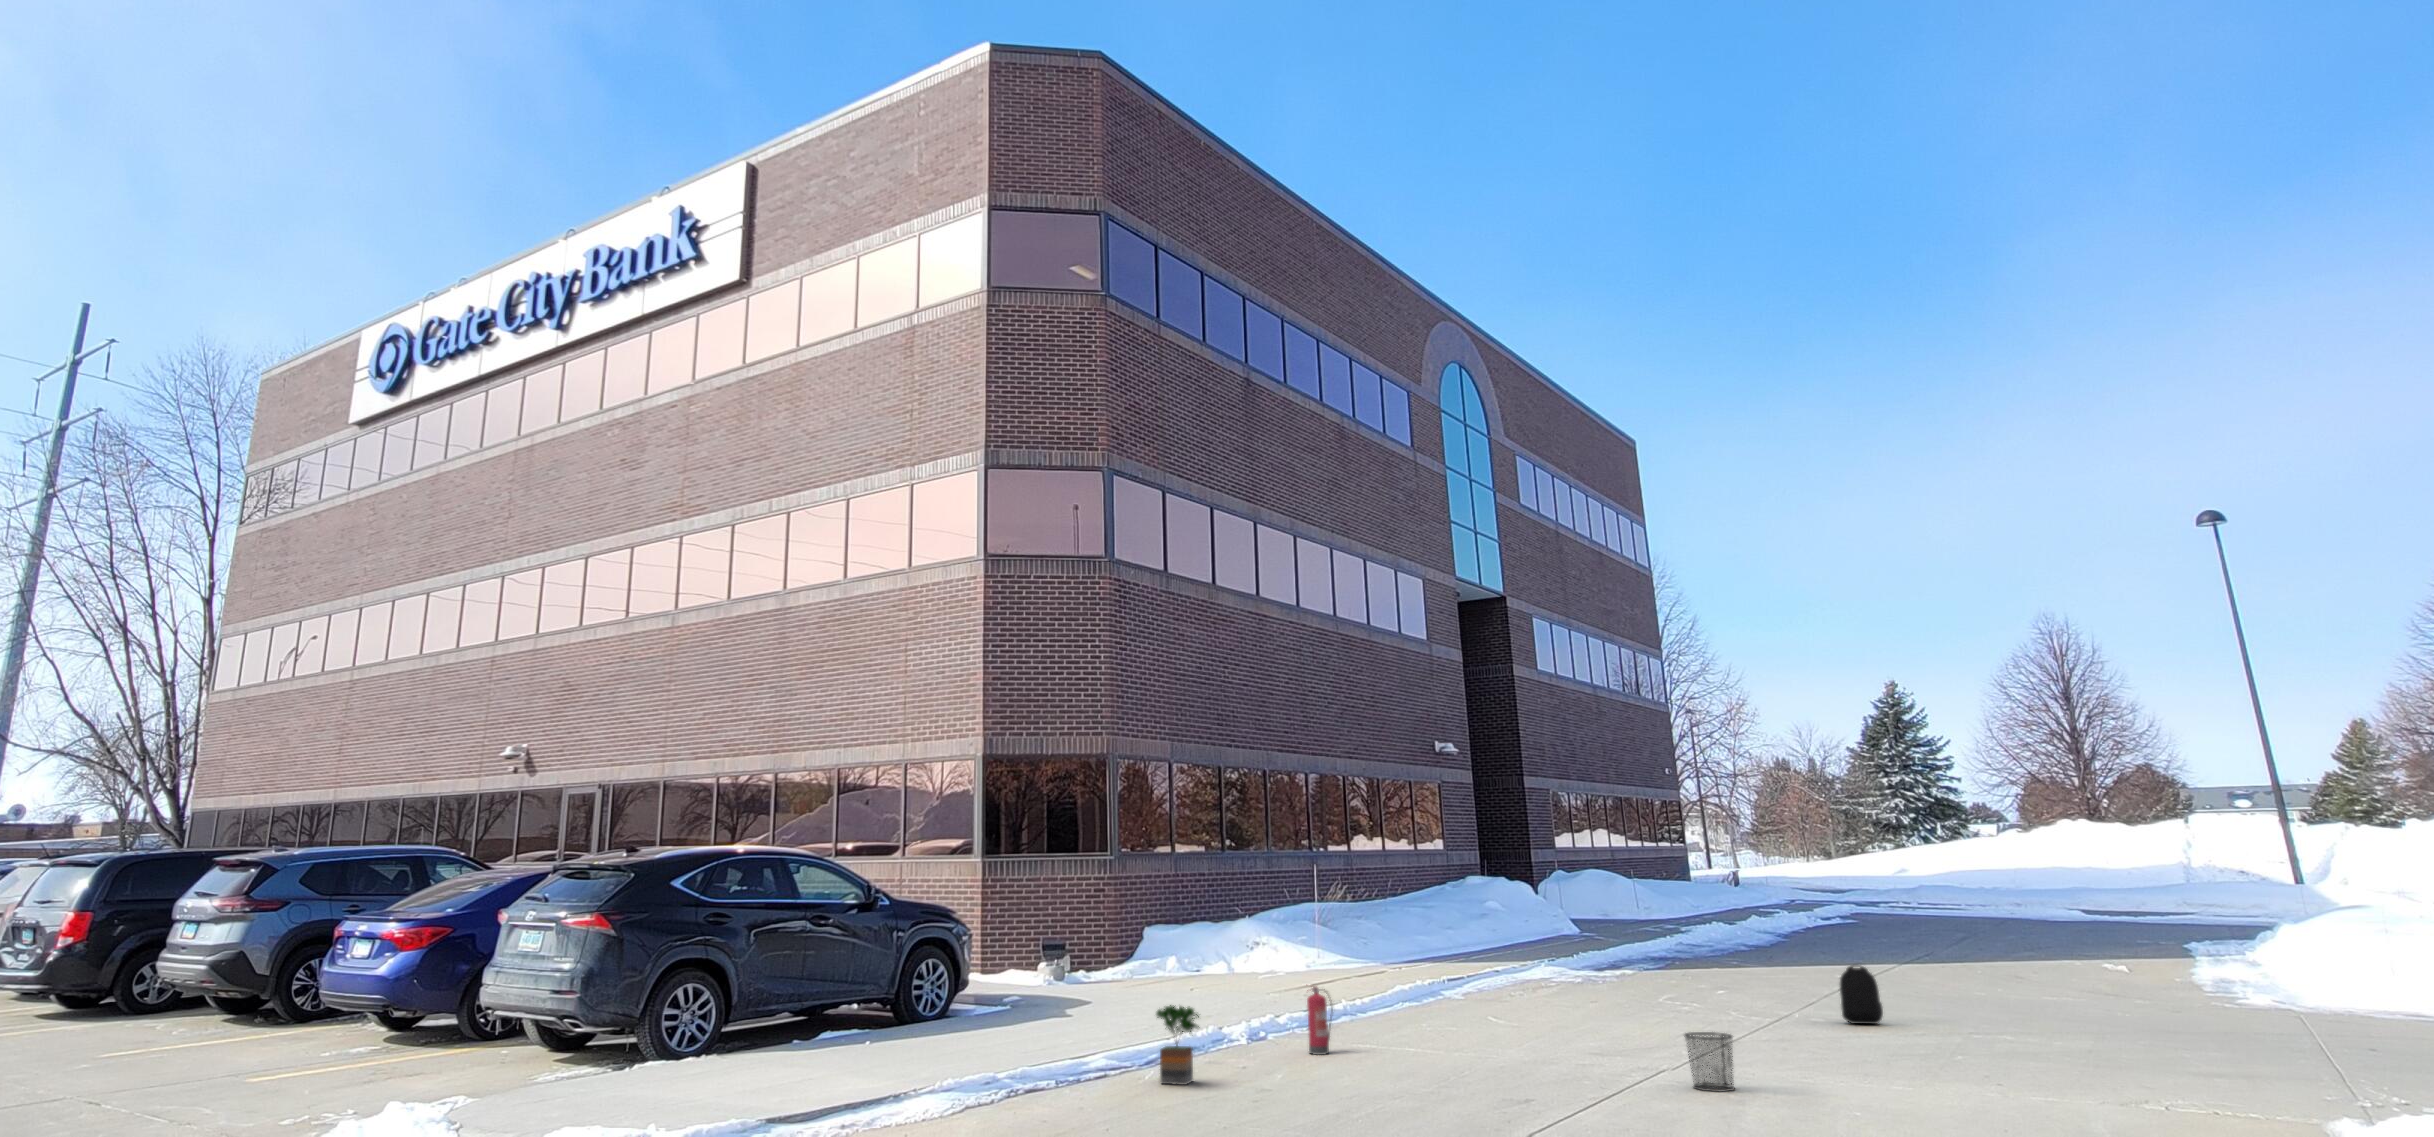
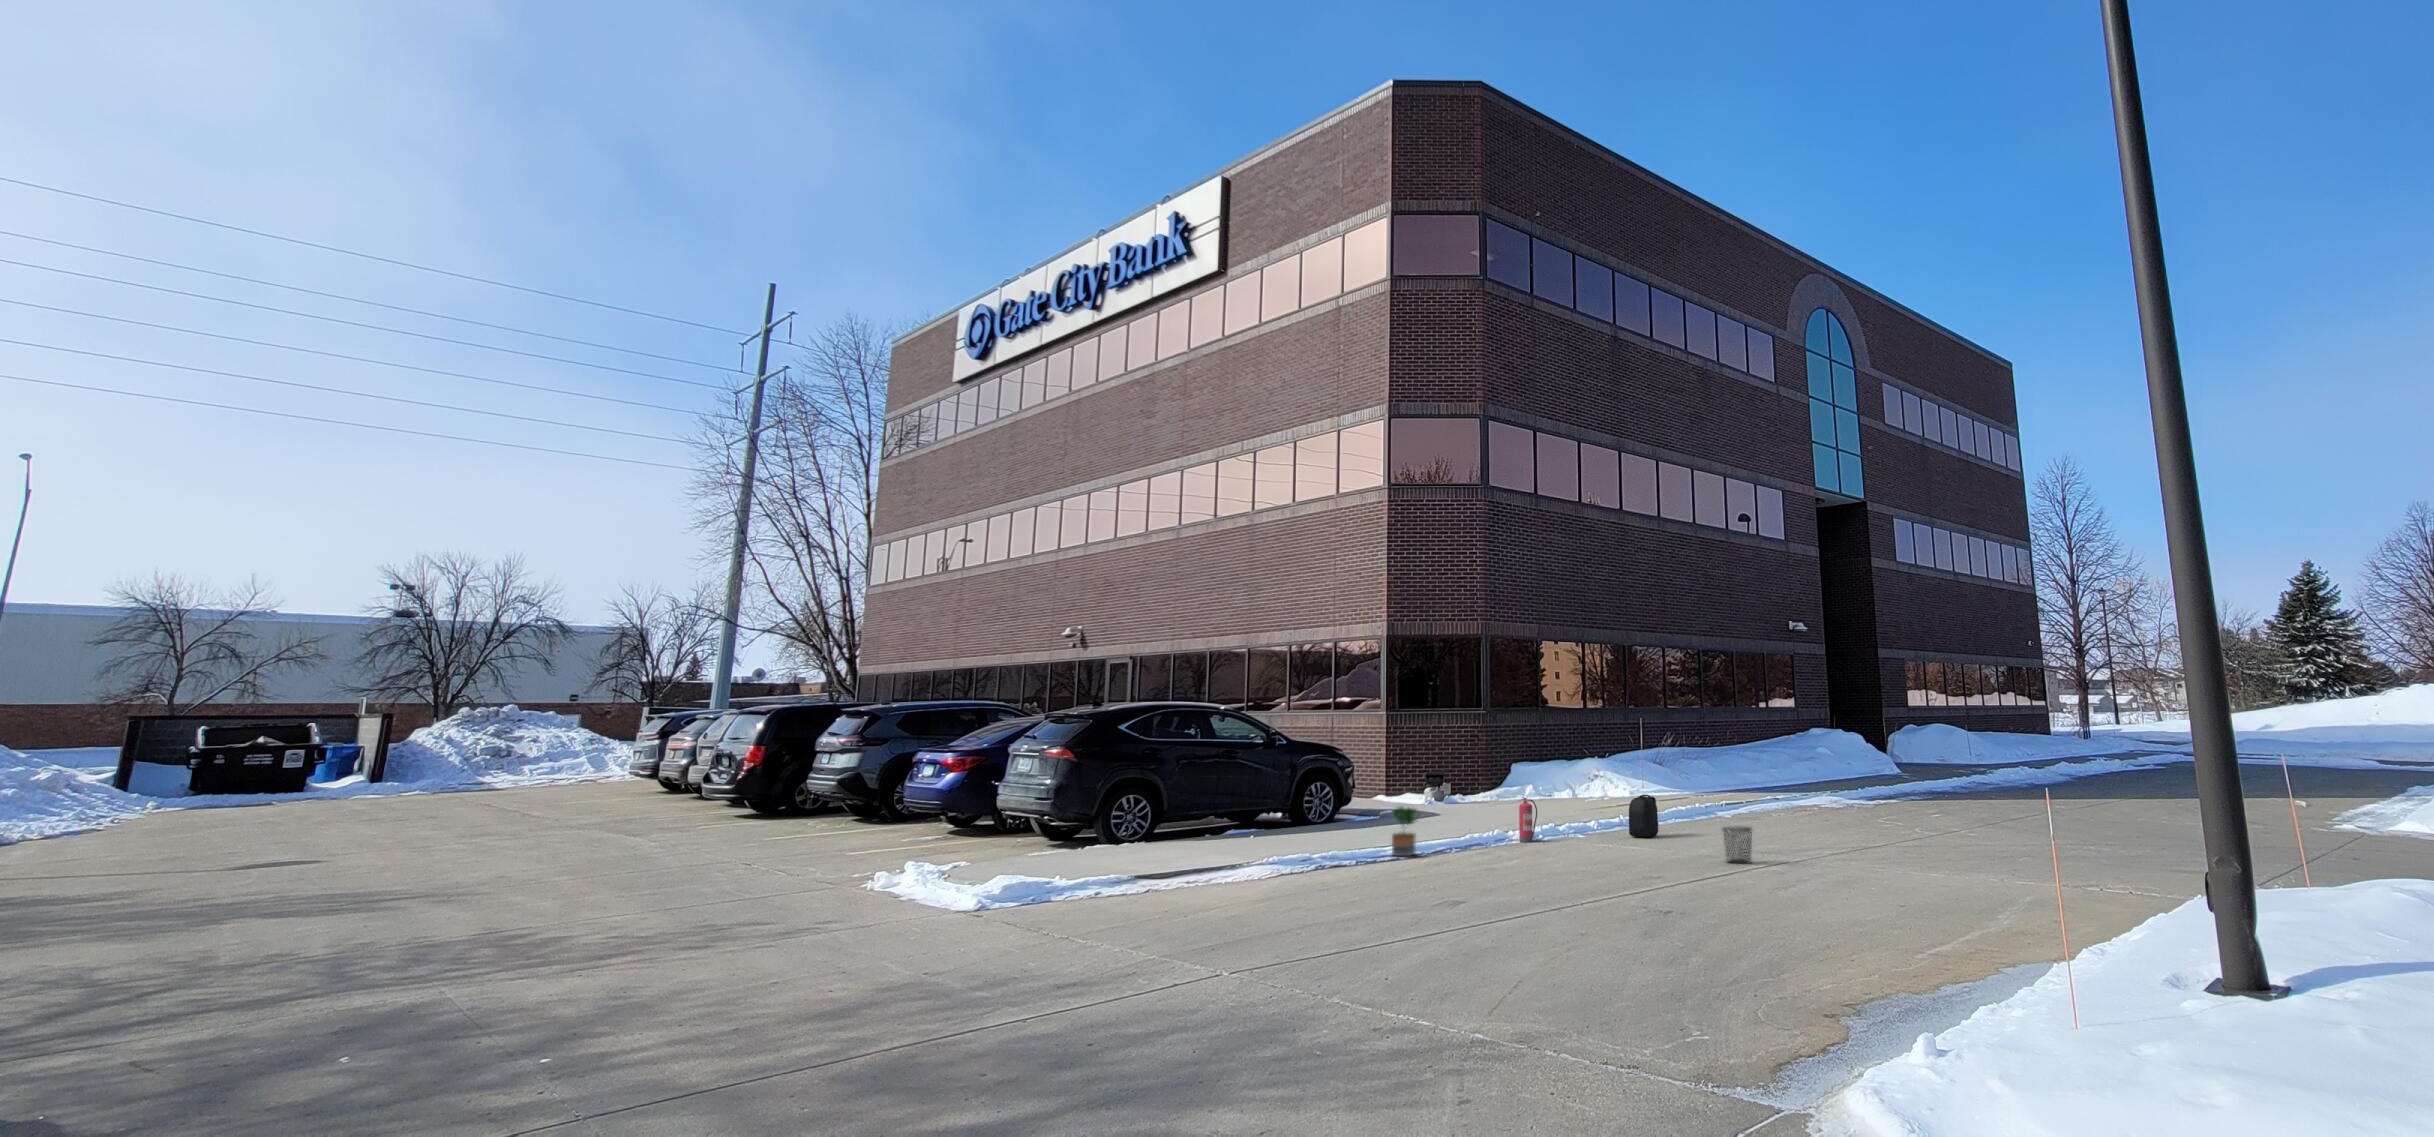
backpack: present [1840,965,1883,1024] -> present [1629,794,1658,838]

